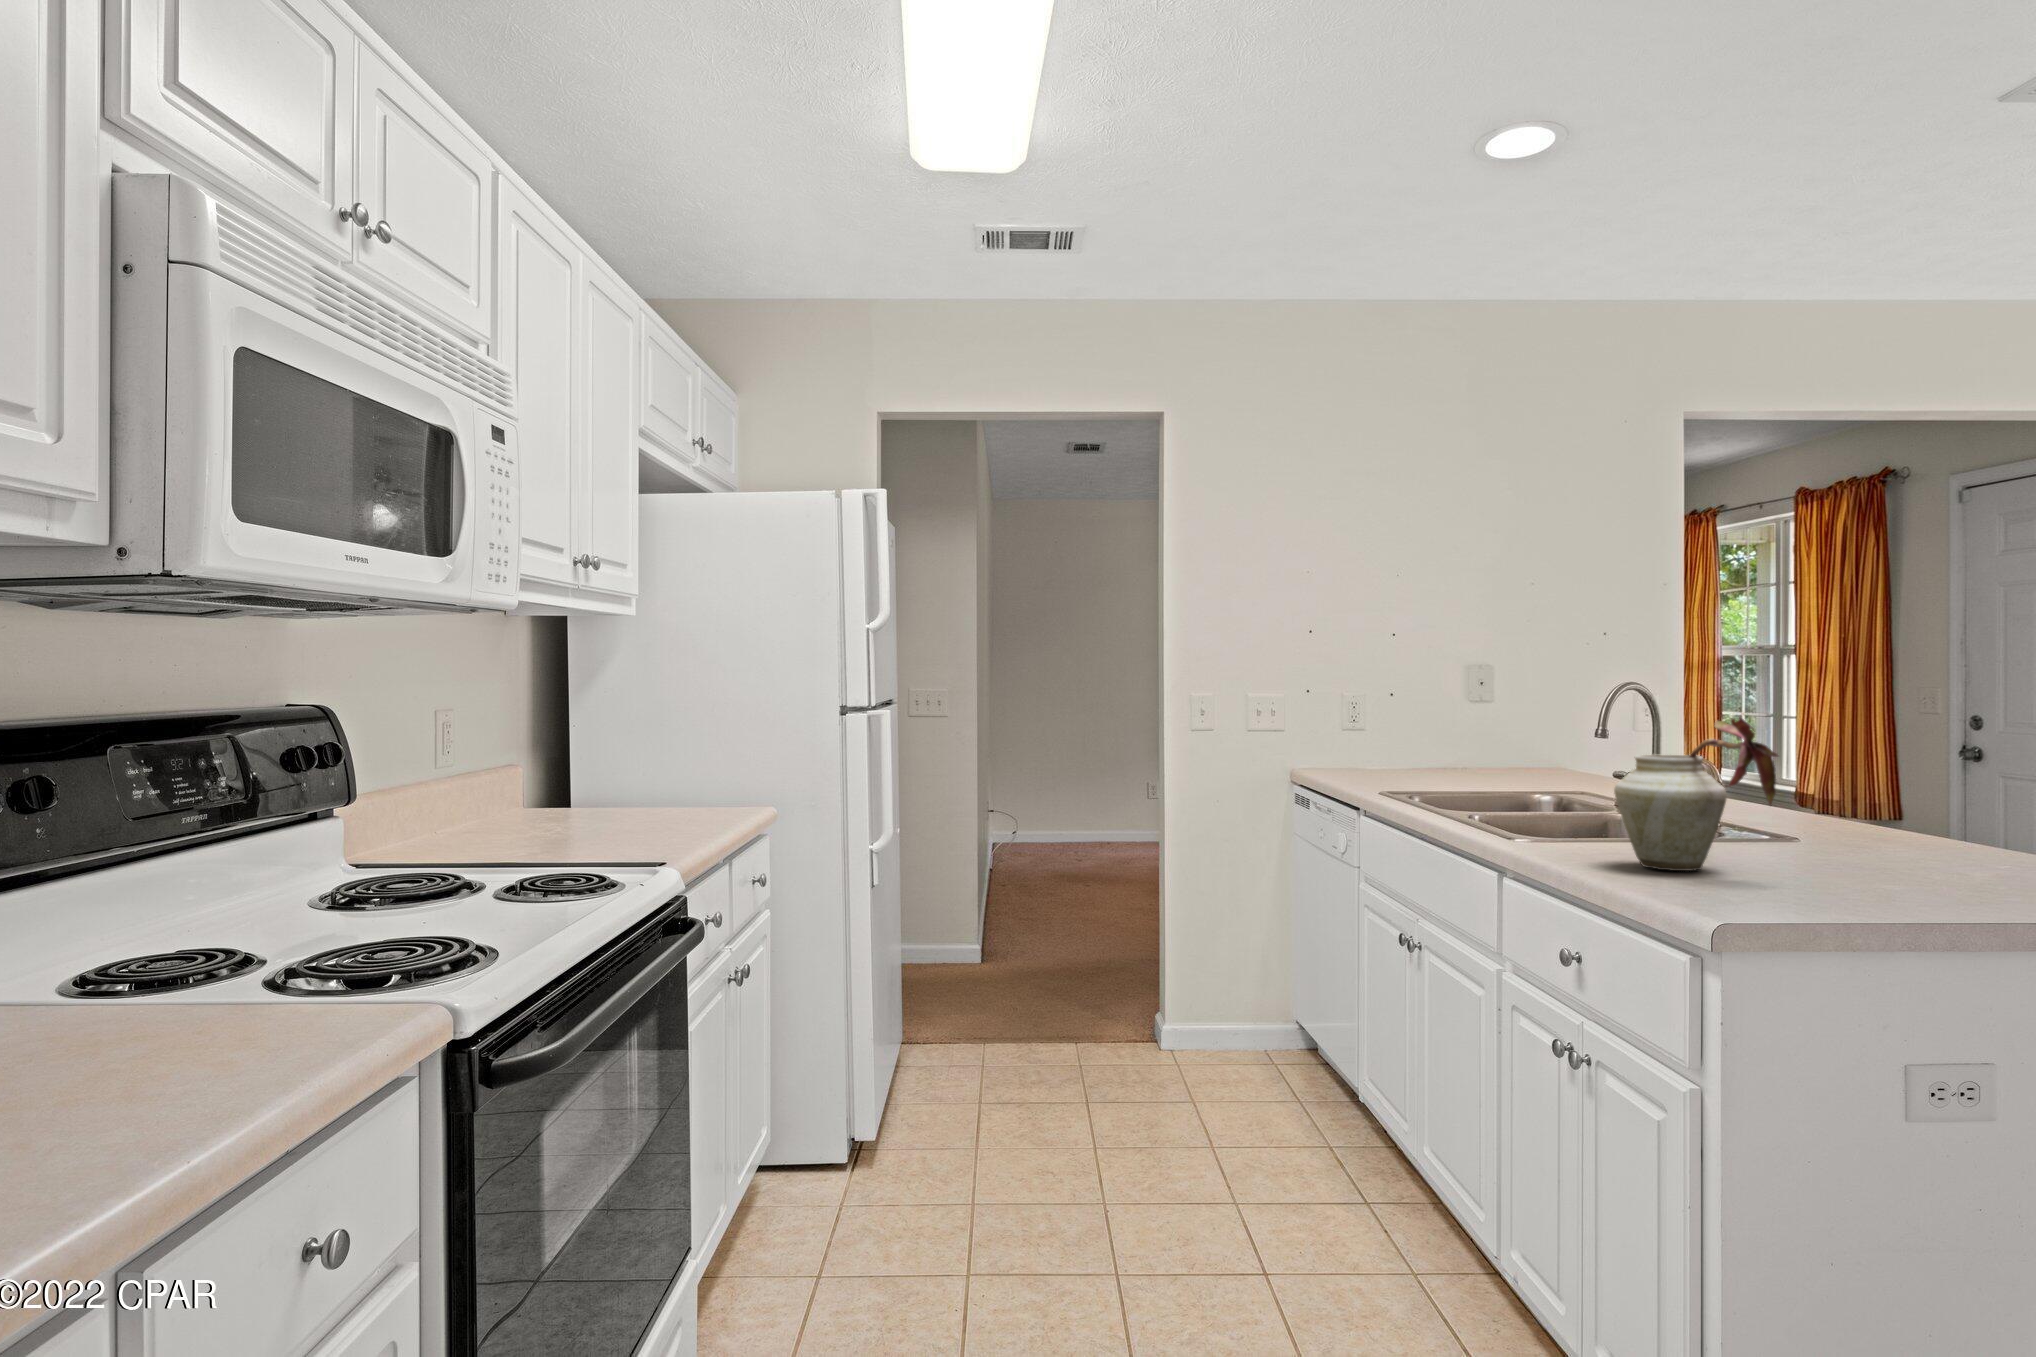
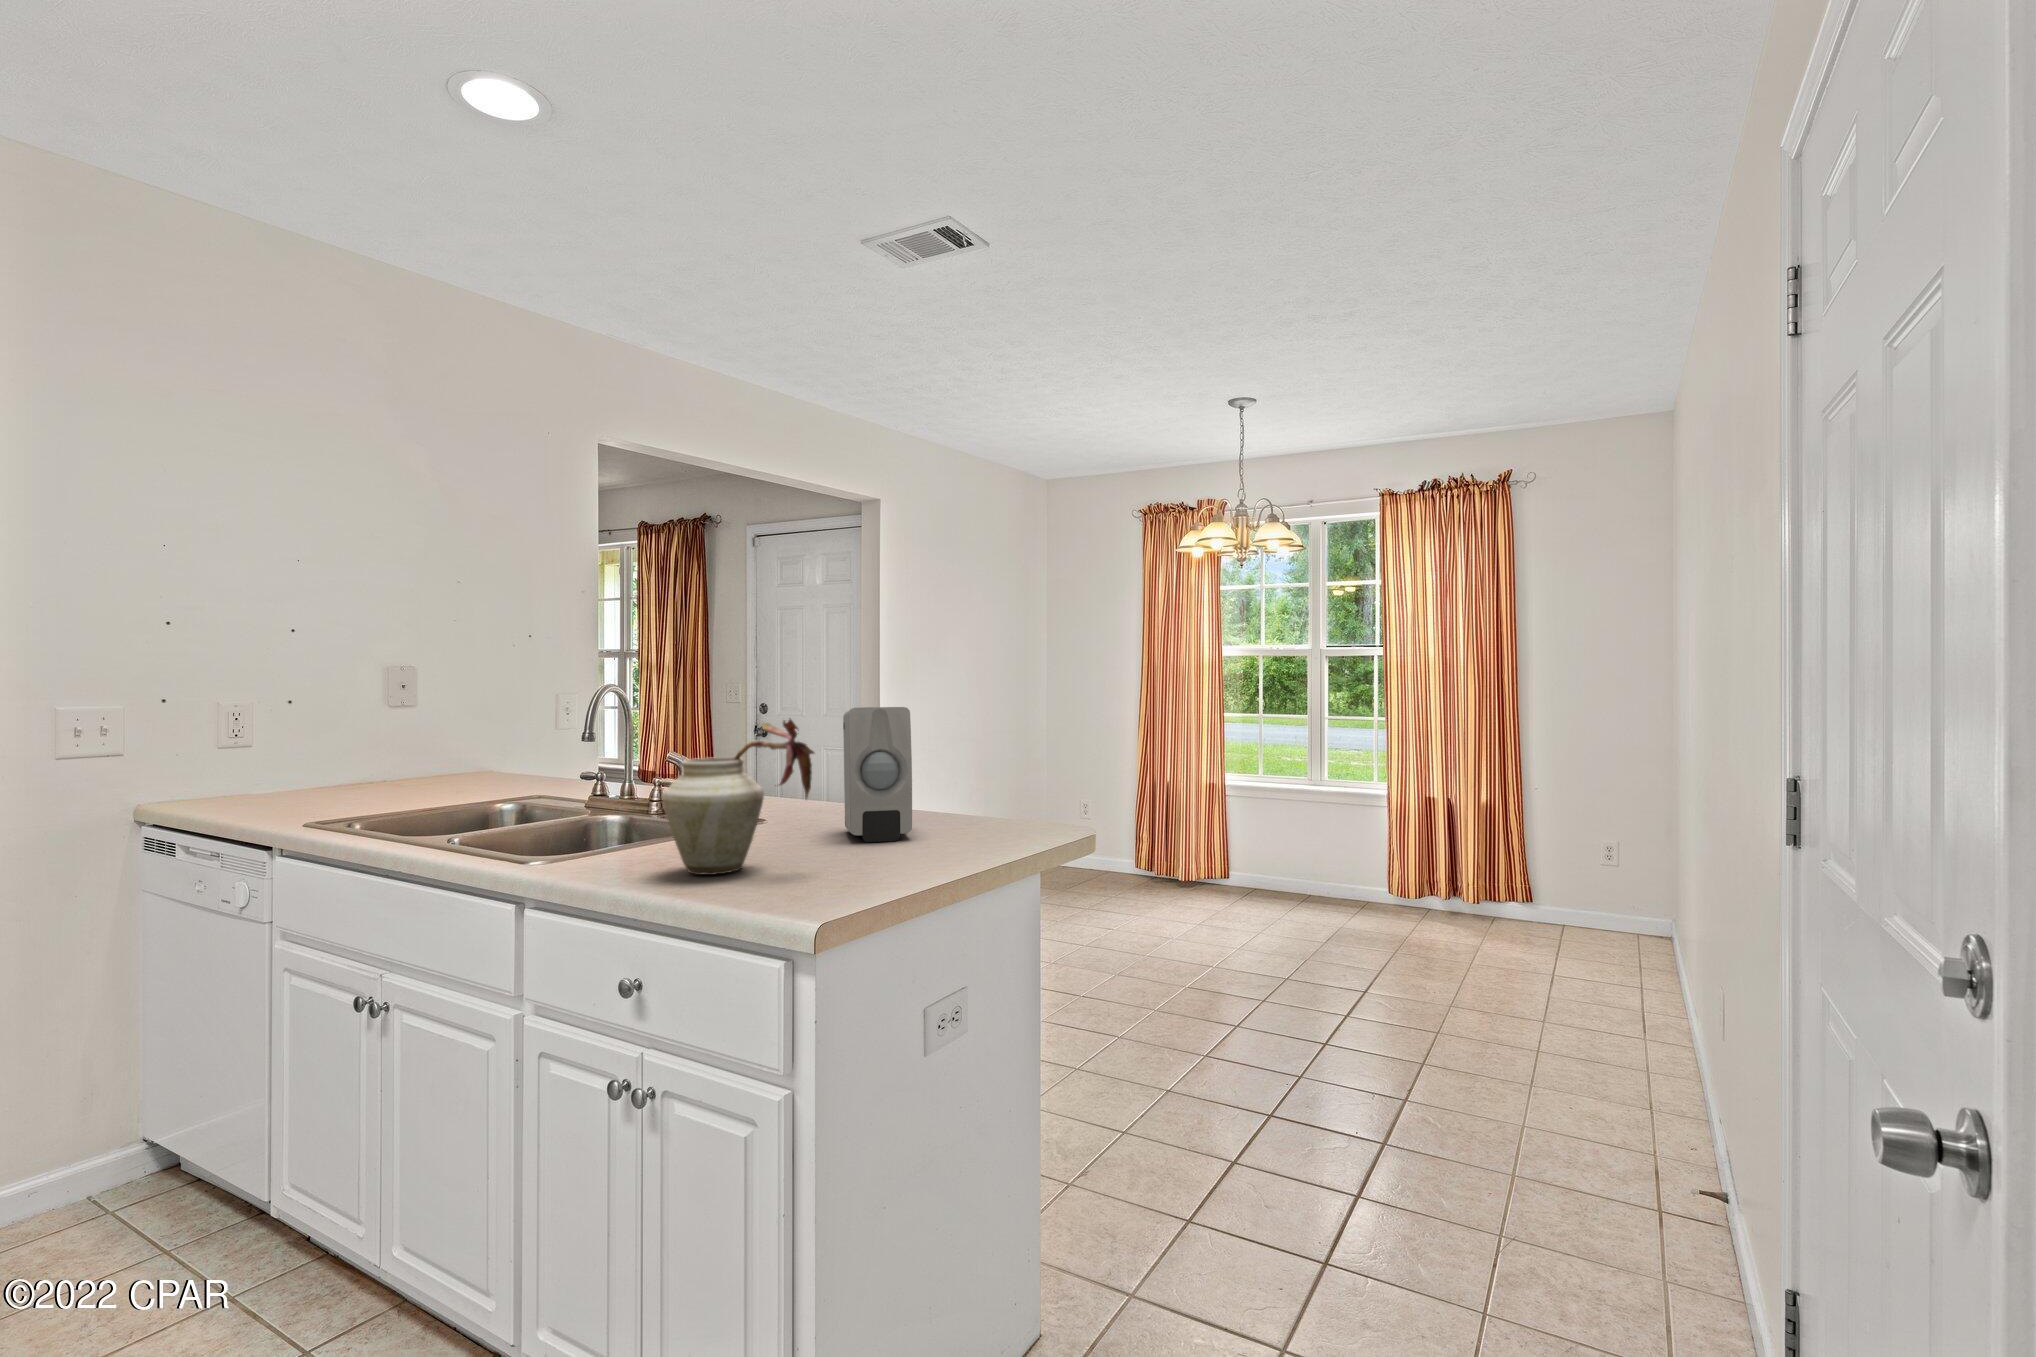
soap dispenser: none [1868,710,1971,873] -> present [843,707,912,842]

